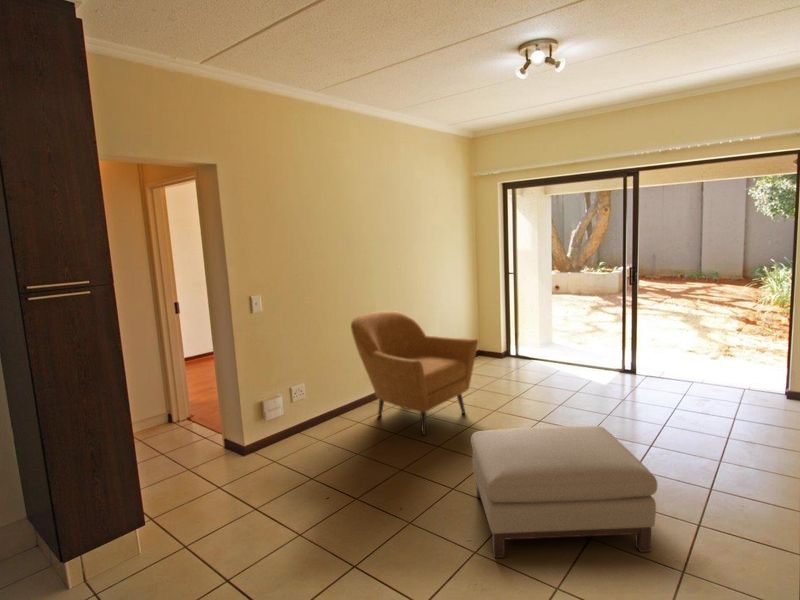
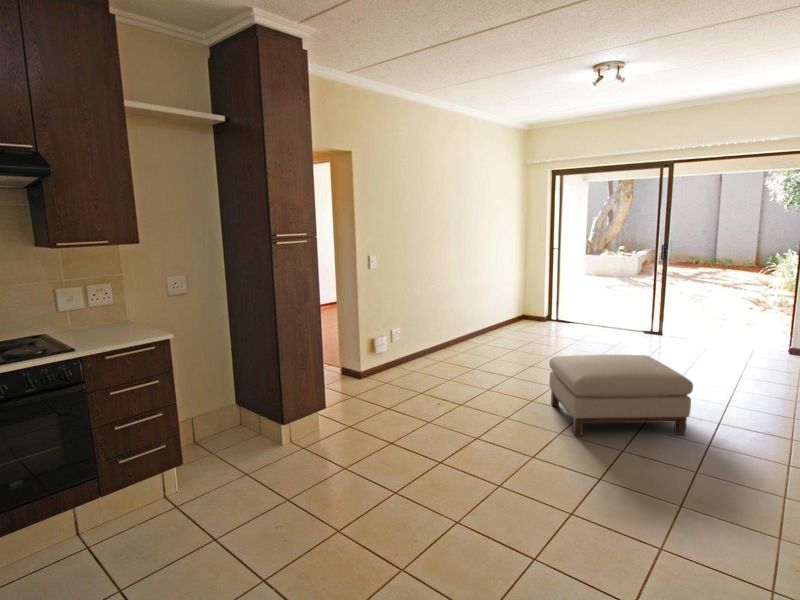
armchair: present [351,311,478,435] -> none [437,274,538,370]

